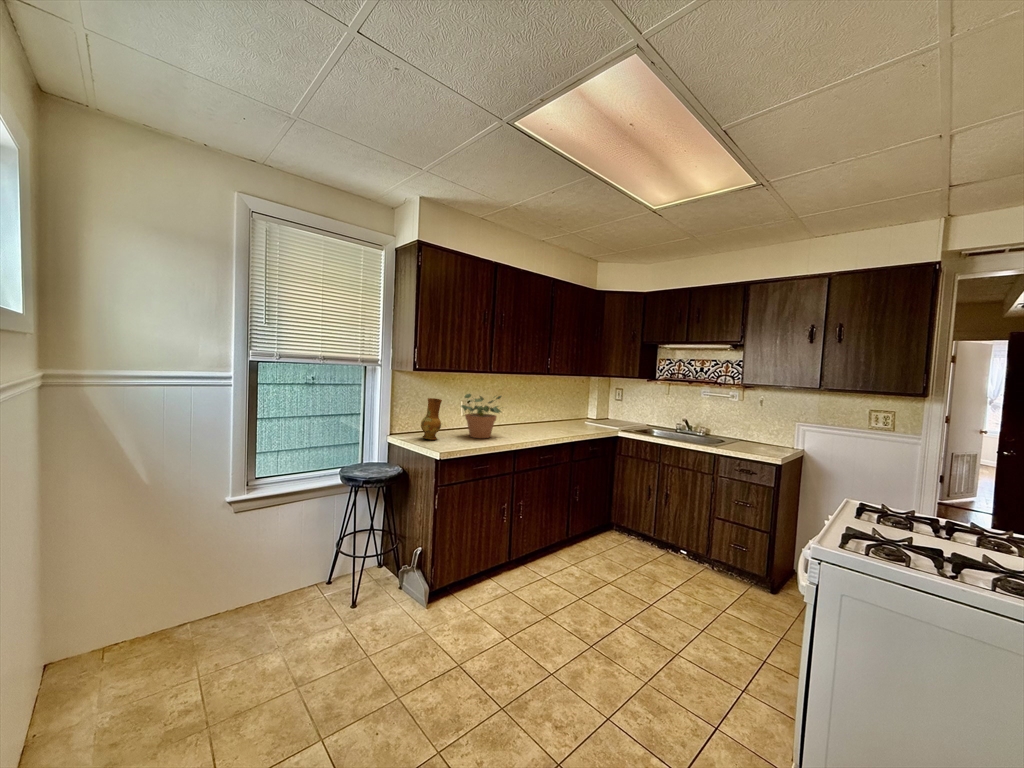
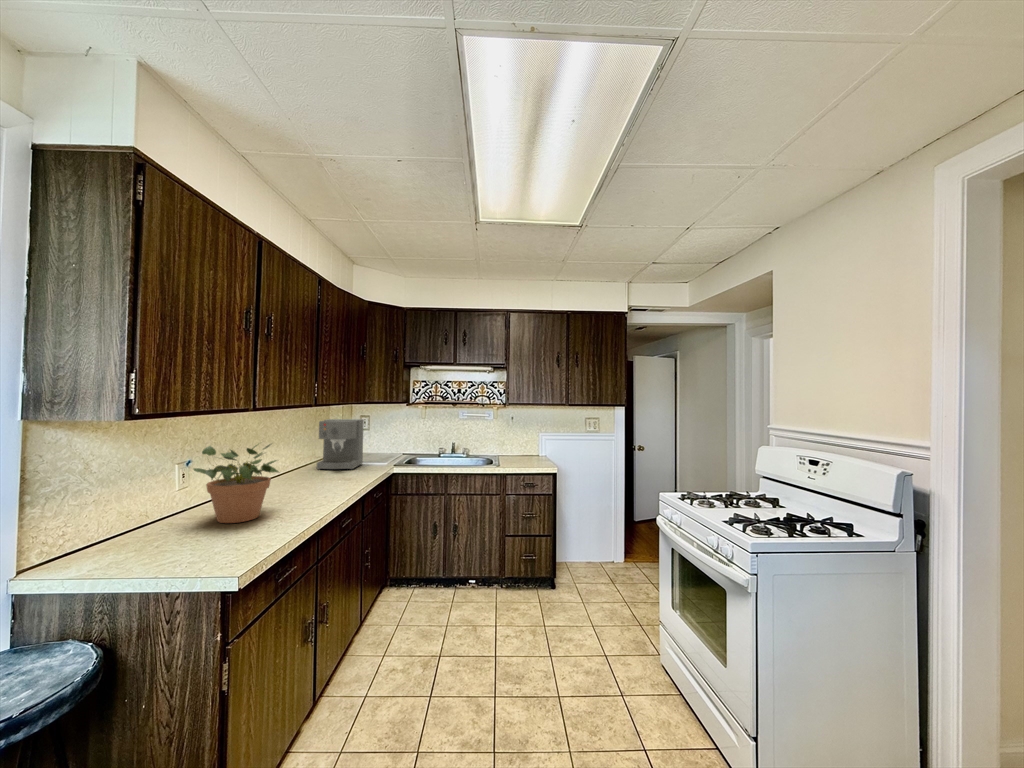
coffee maker: none [565,388,603,428] -> present [317,419,364,470]
ceramic jug: present [421,398,442,440] -> none [120,465,176,554]

